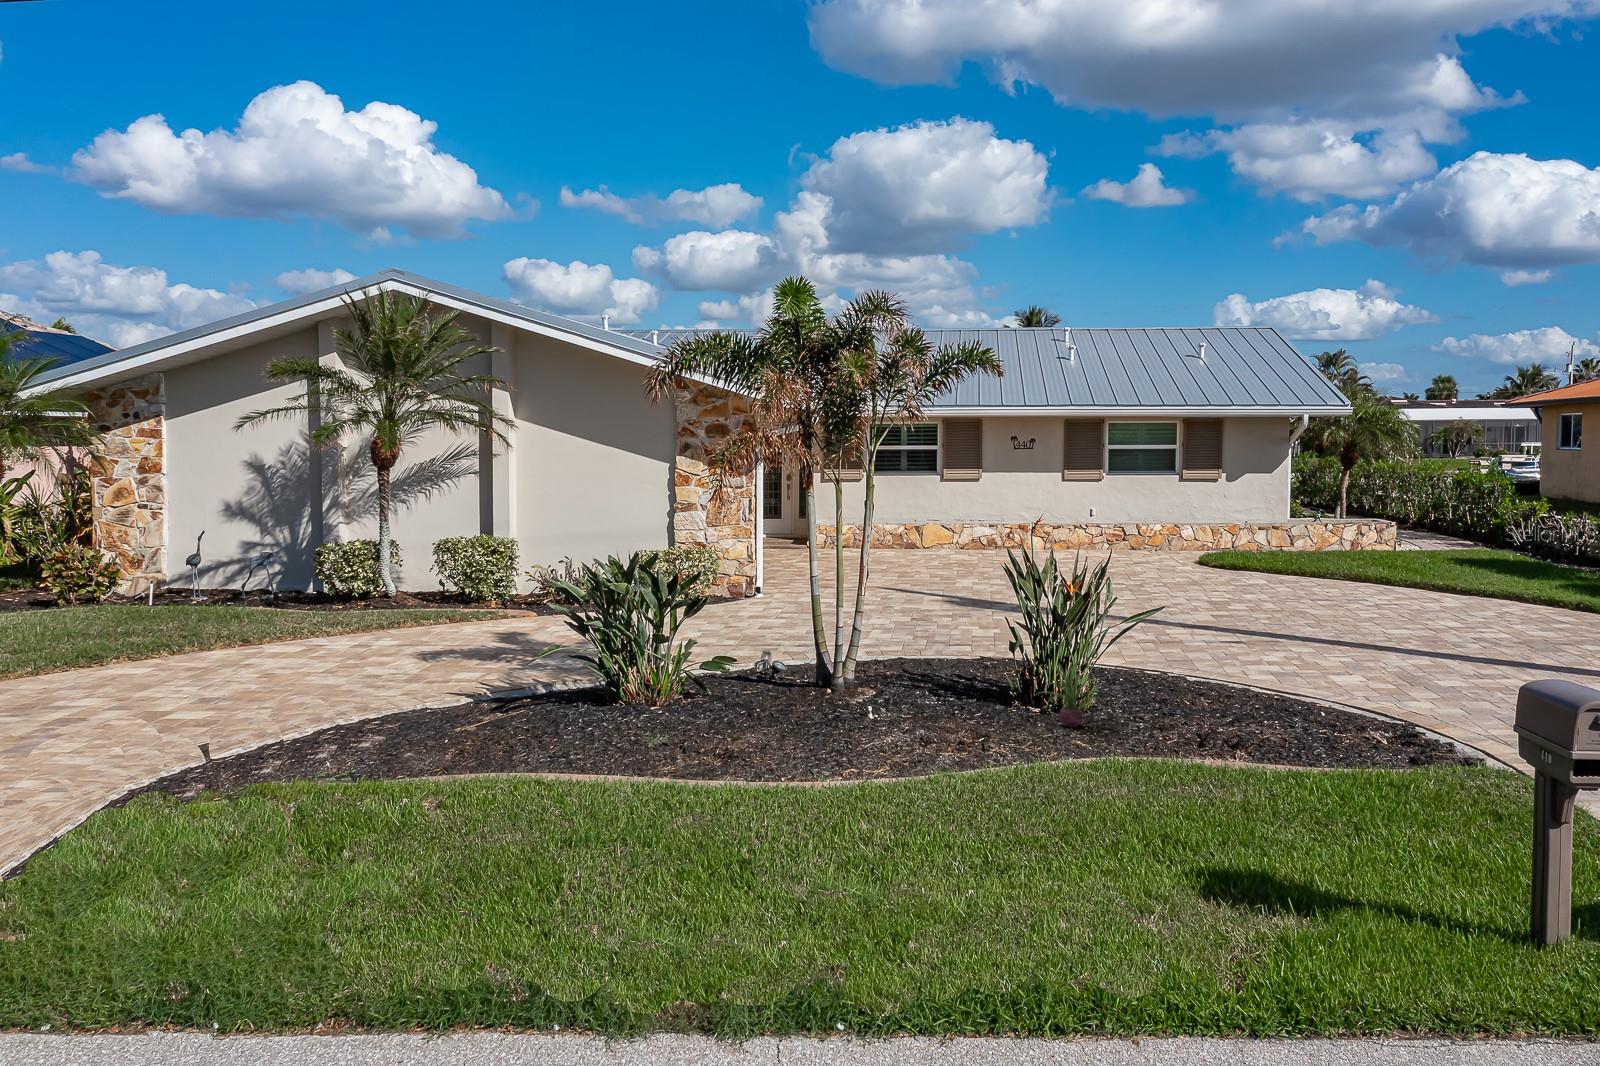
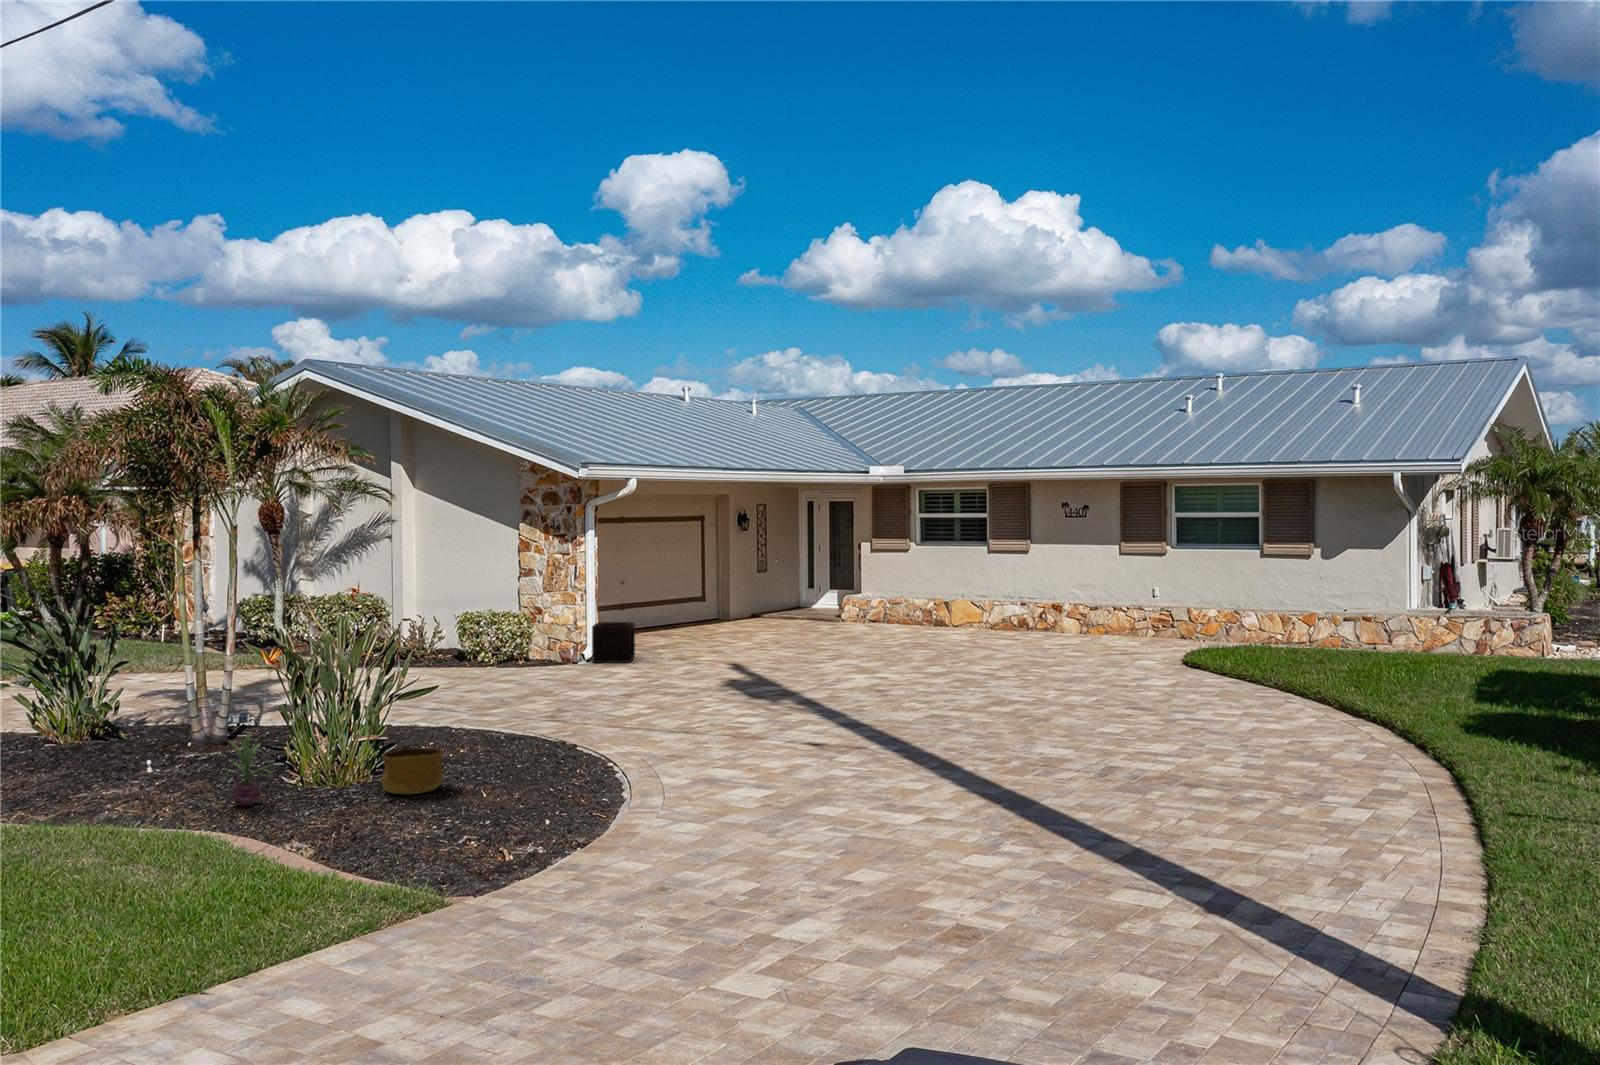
wooden crate: none [761,555,809,595] -> present [592,622,635,663]
basket: none [1111,665,1167,705] -> present [381,748,444,795]

